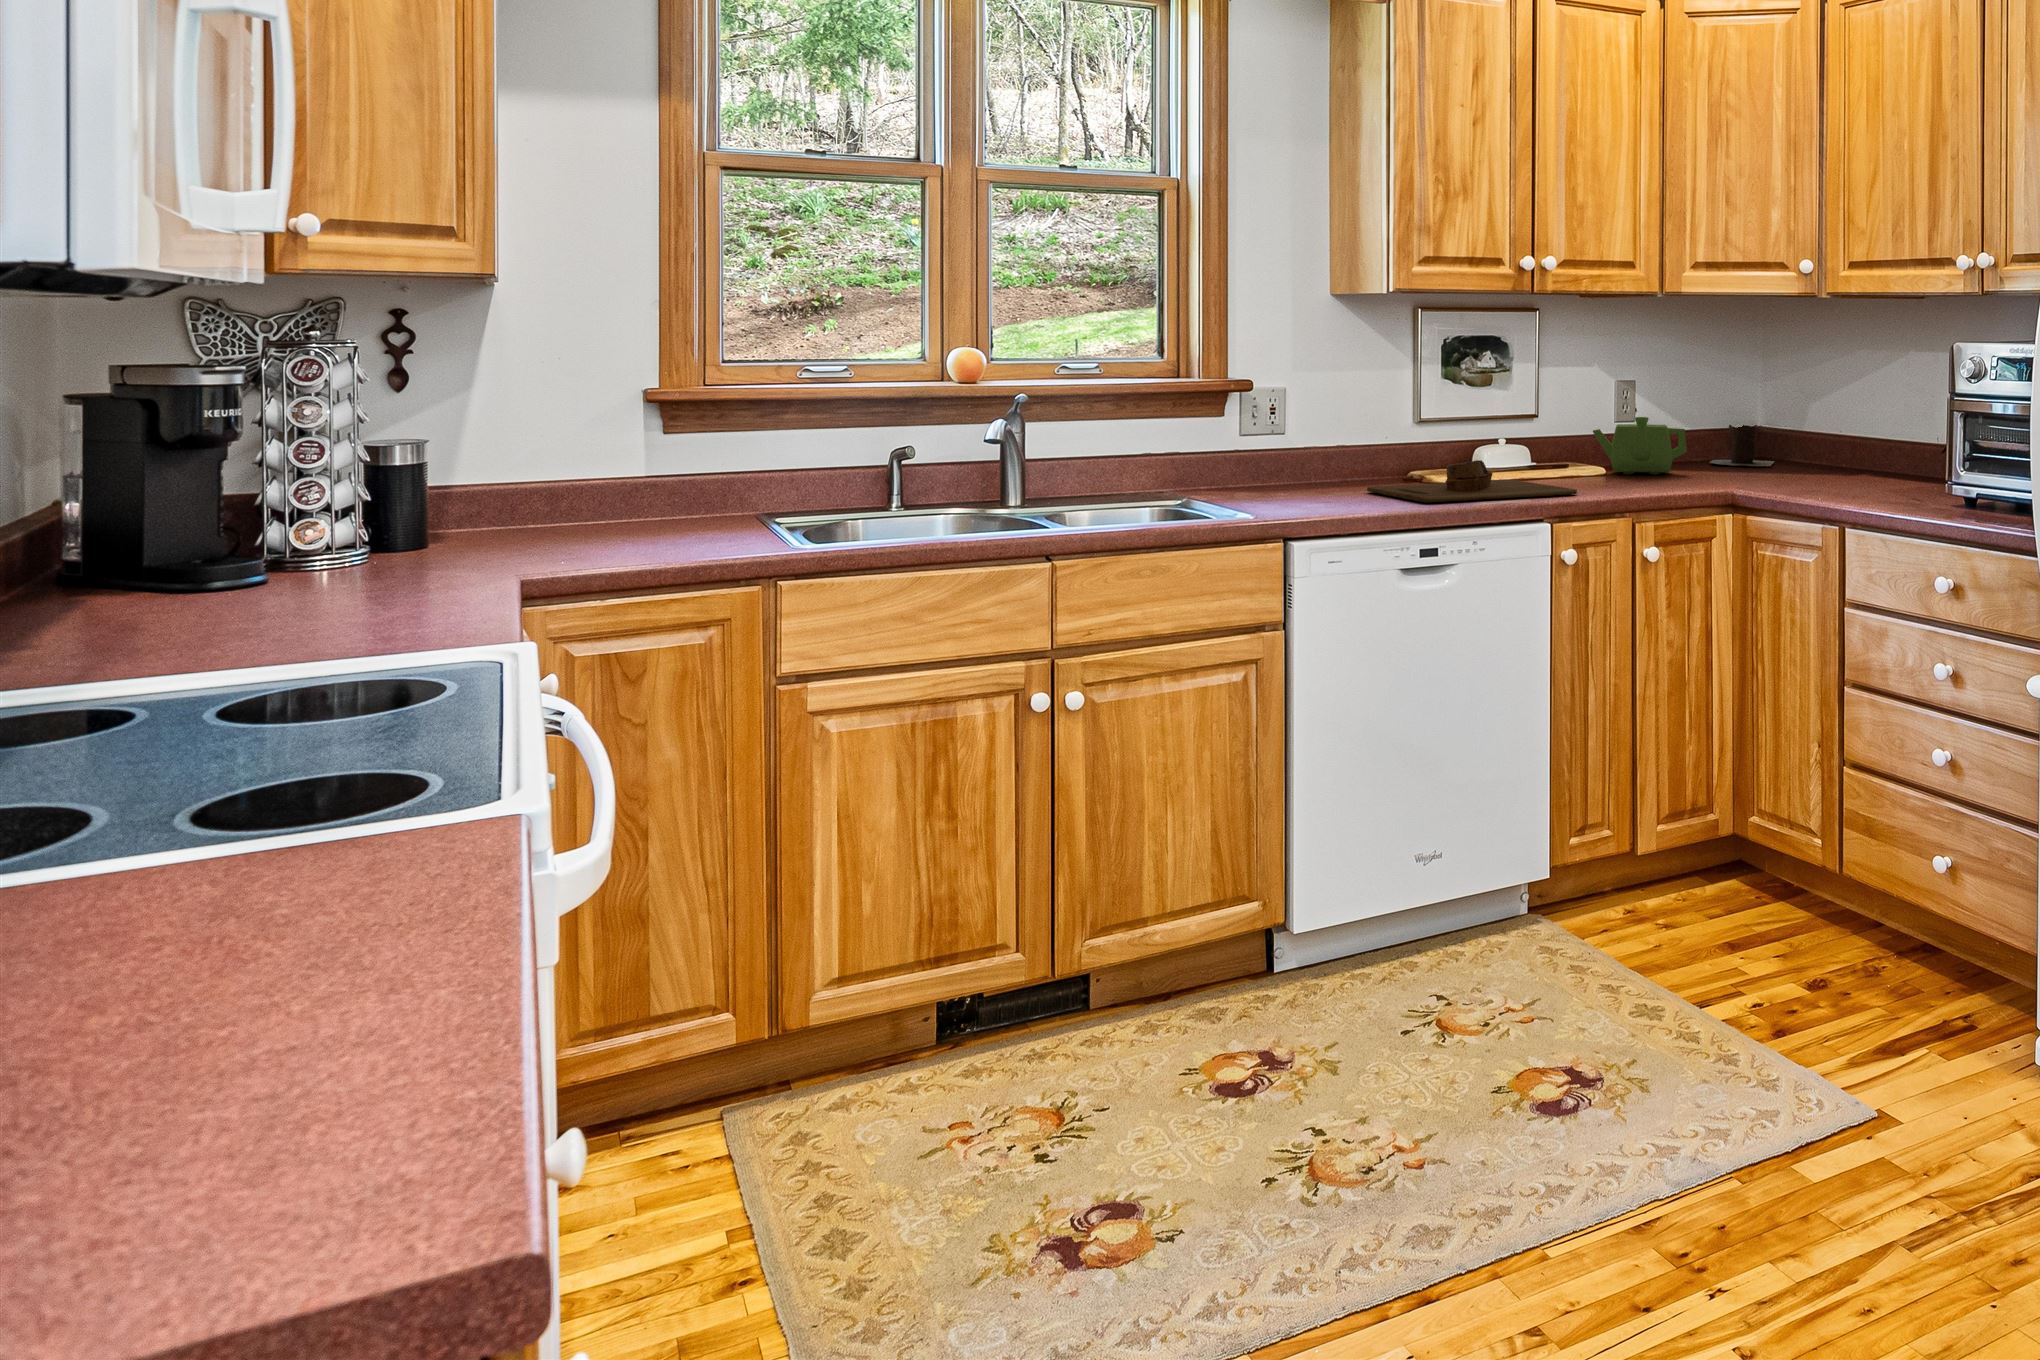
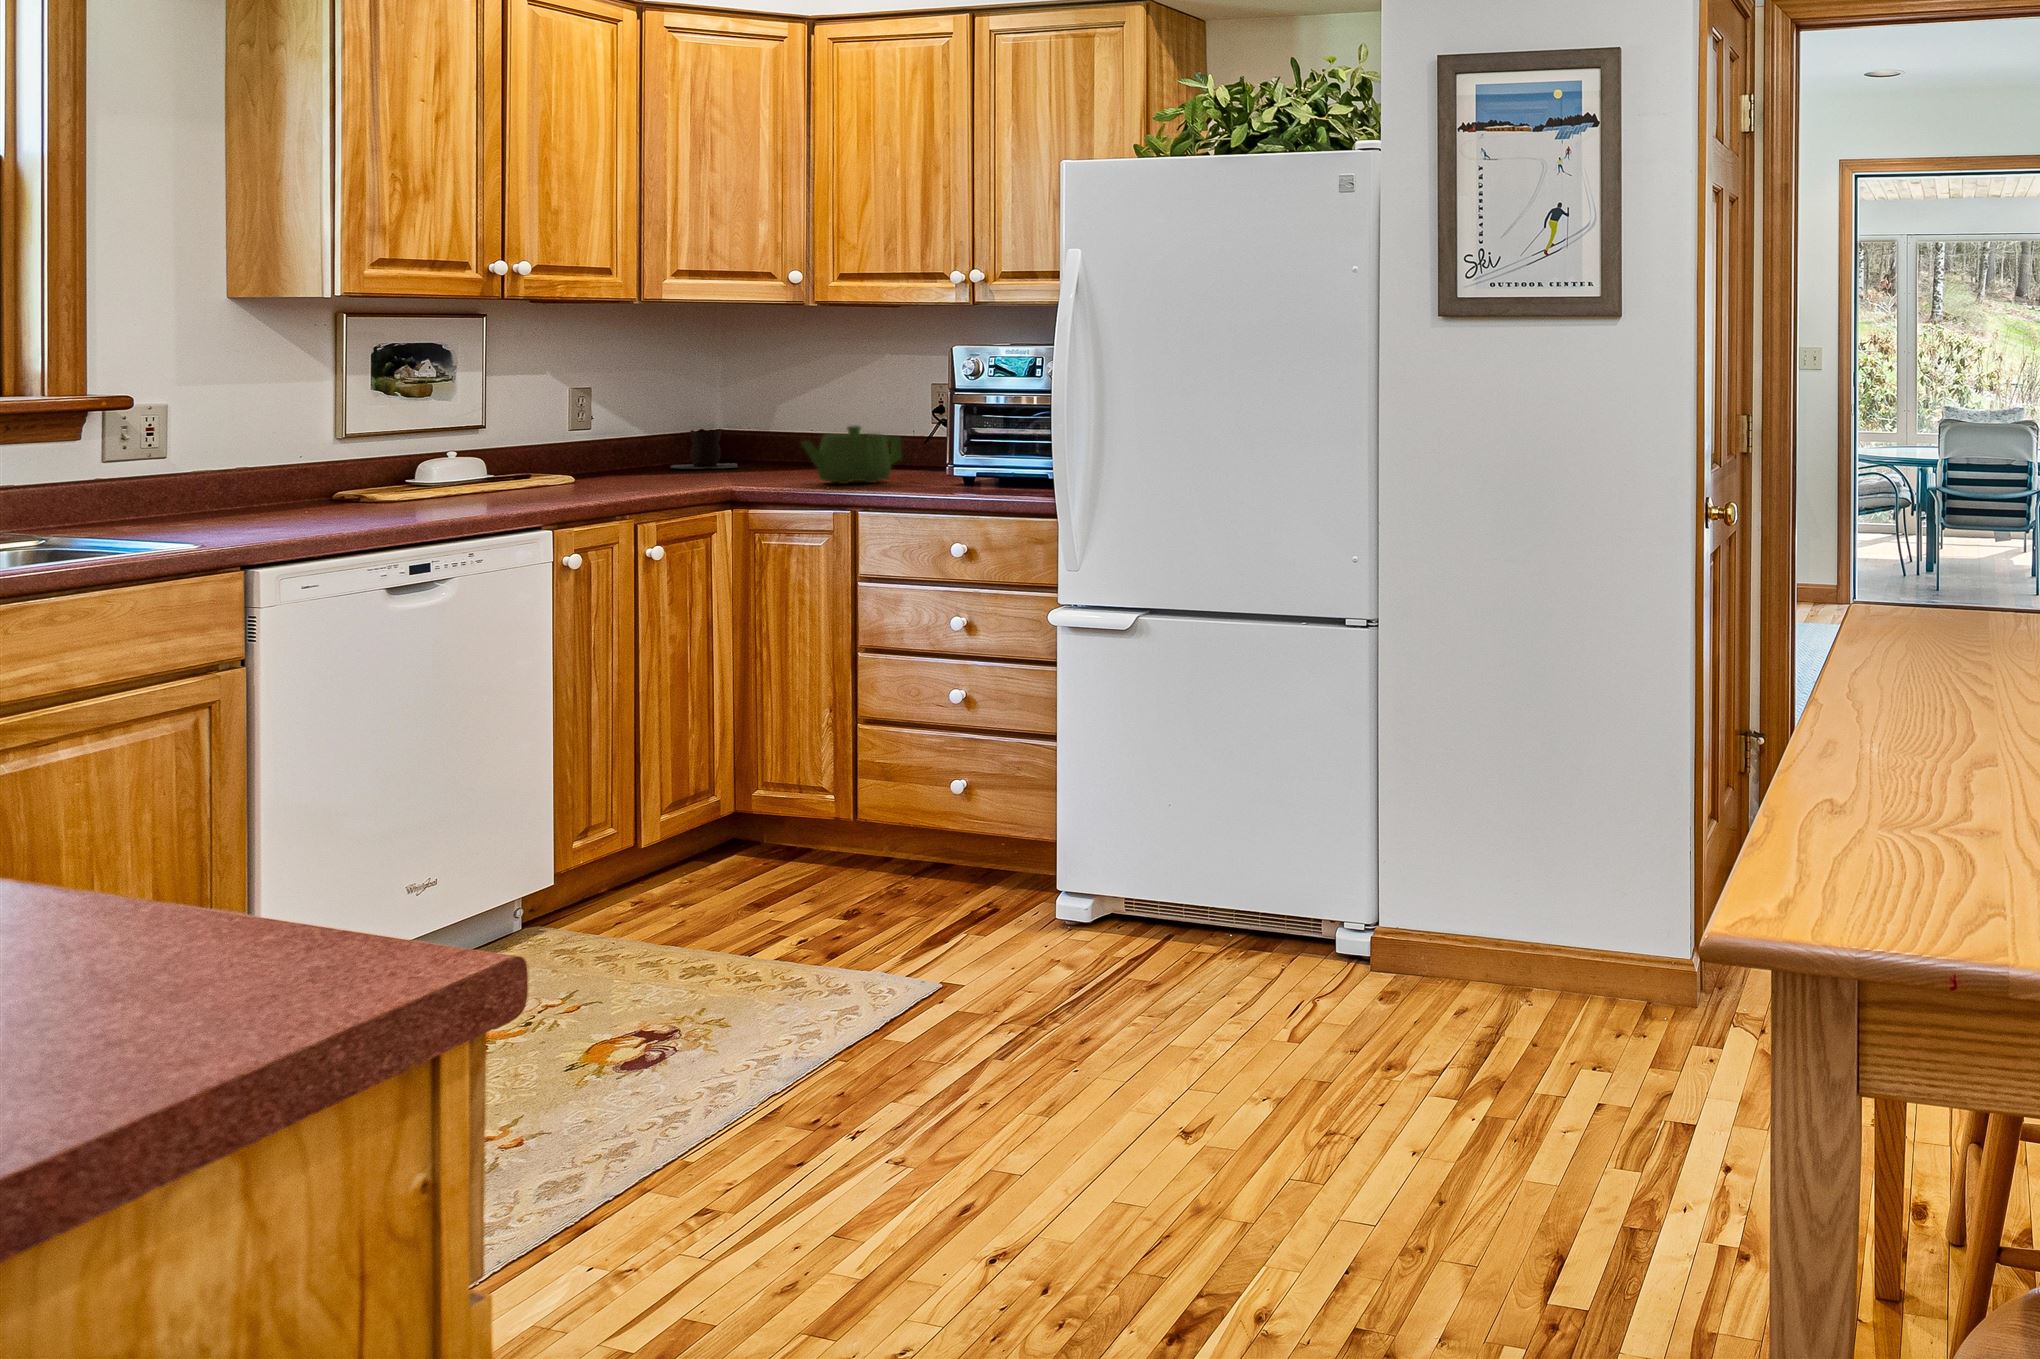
teapot: present [1593,417,1687,474] -> present [802,426,902,484]
cutting board: present [1367,460,1577,503] -> none [300,473,568,519]

